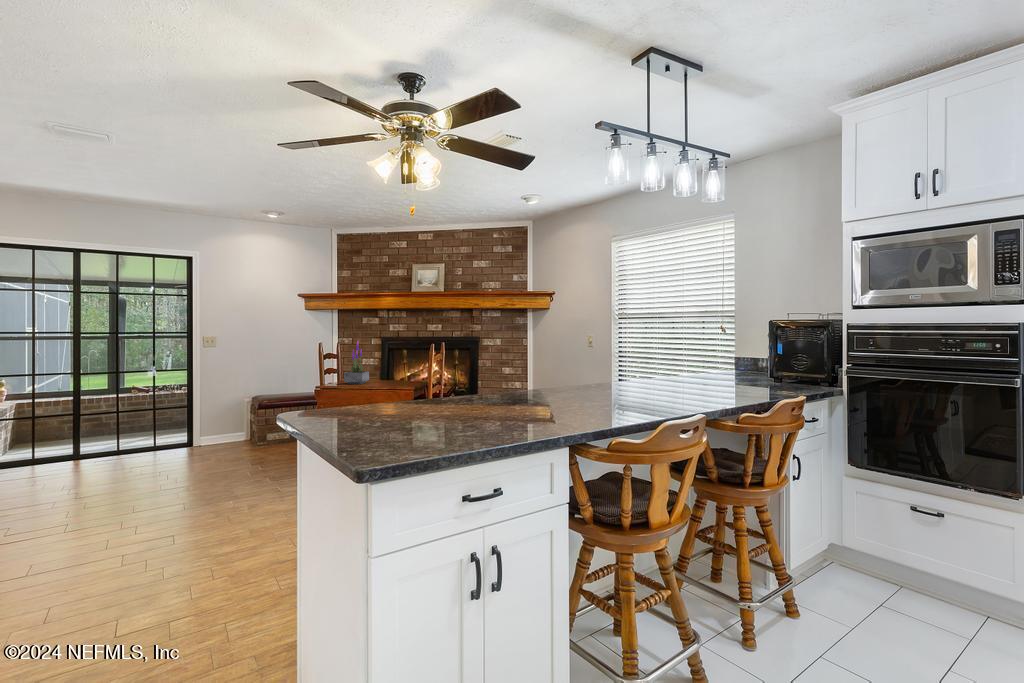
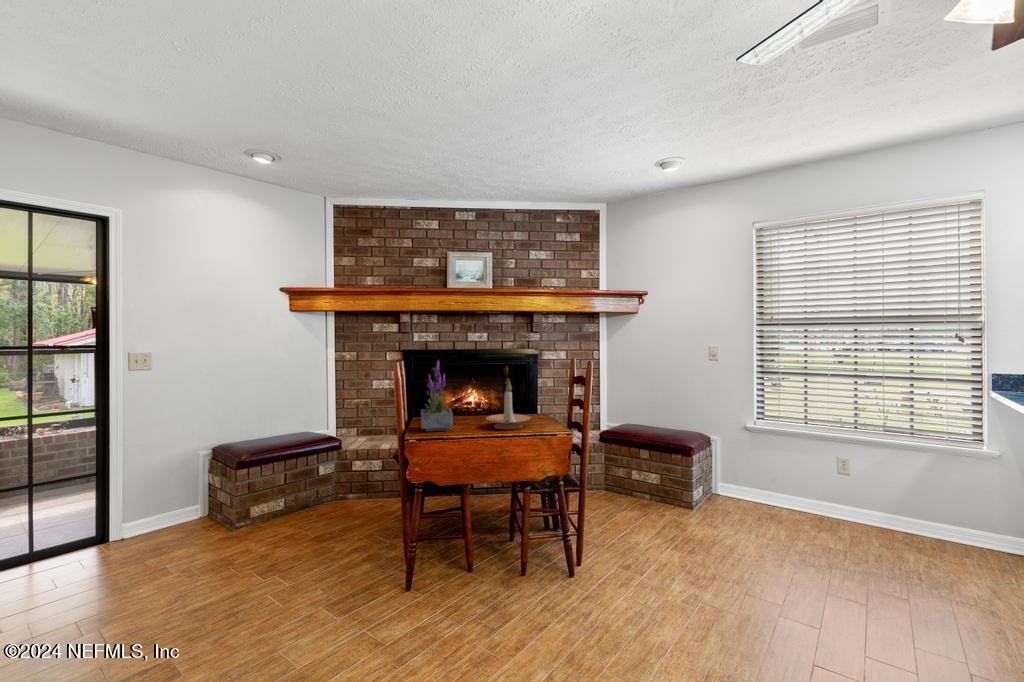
candle holder: none [385,352,415,384] -> present [486,378,531,429]

